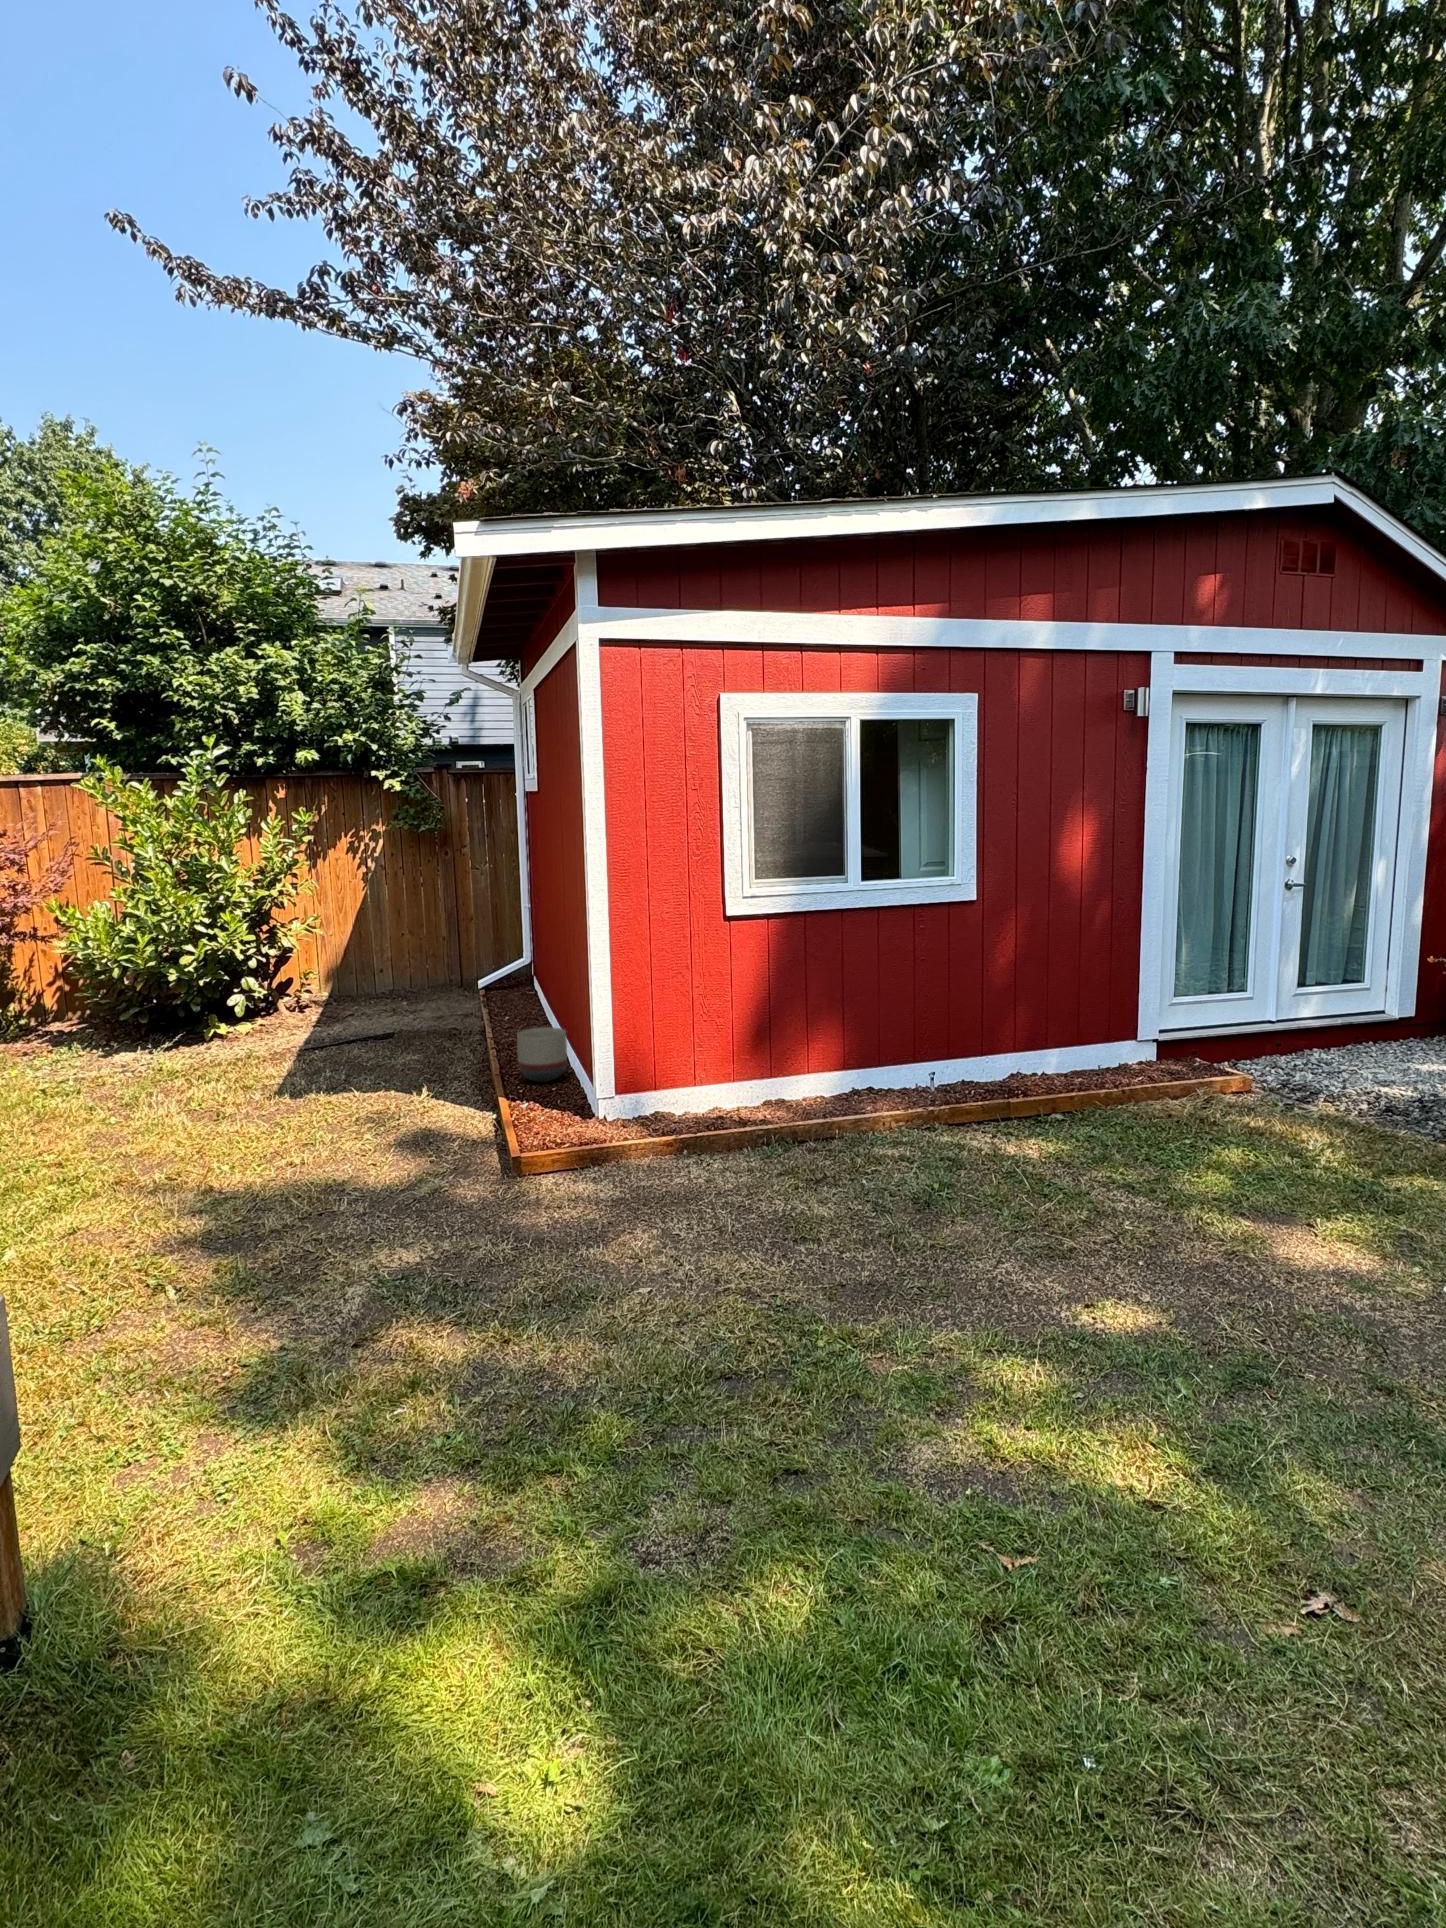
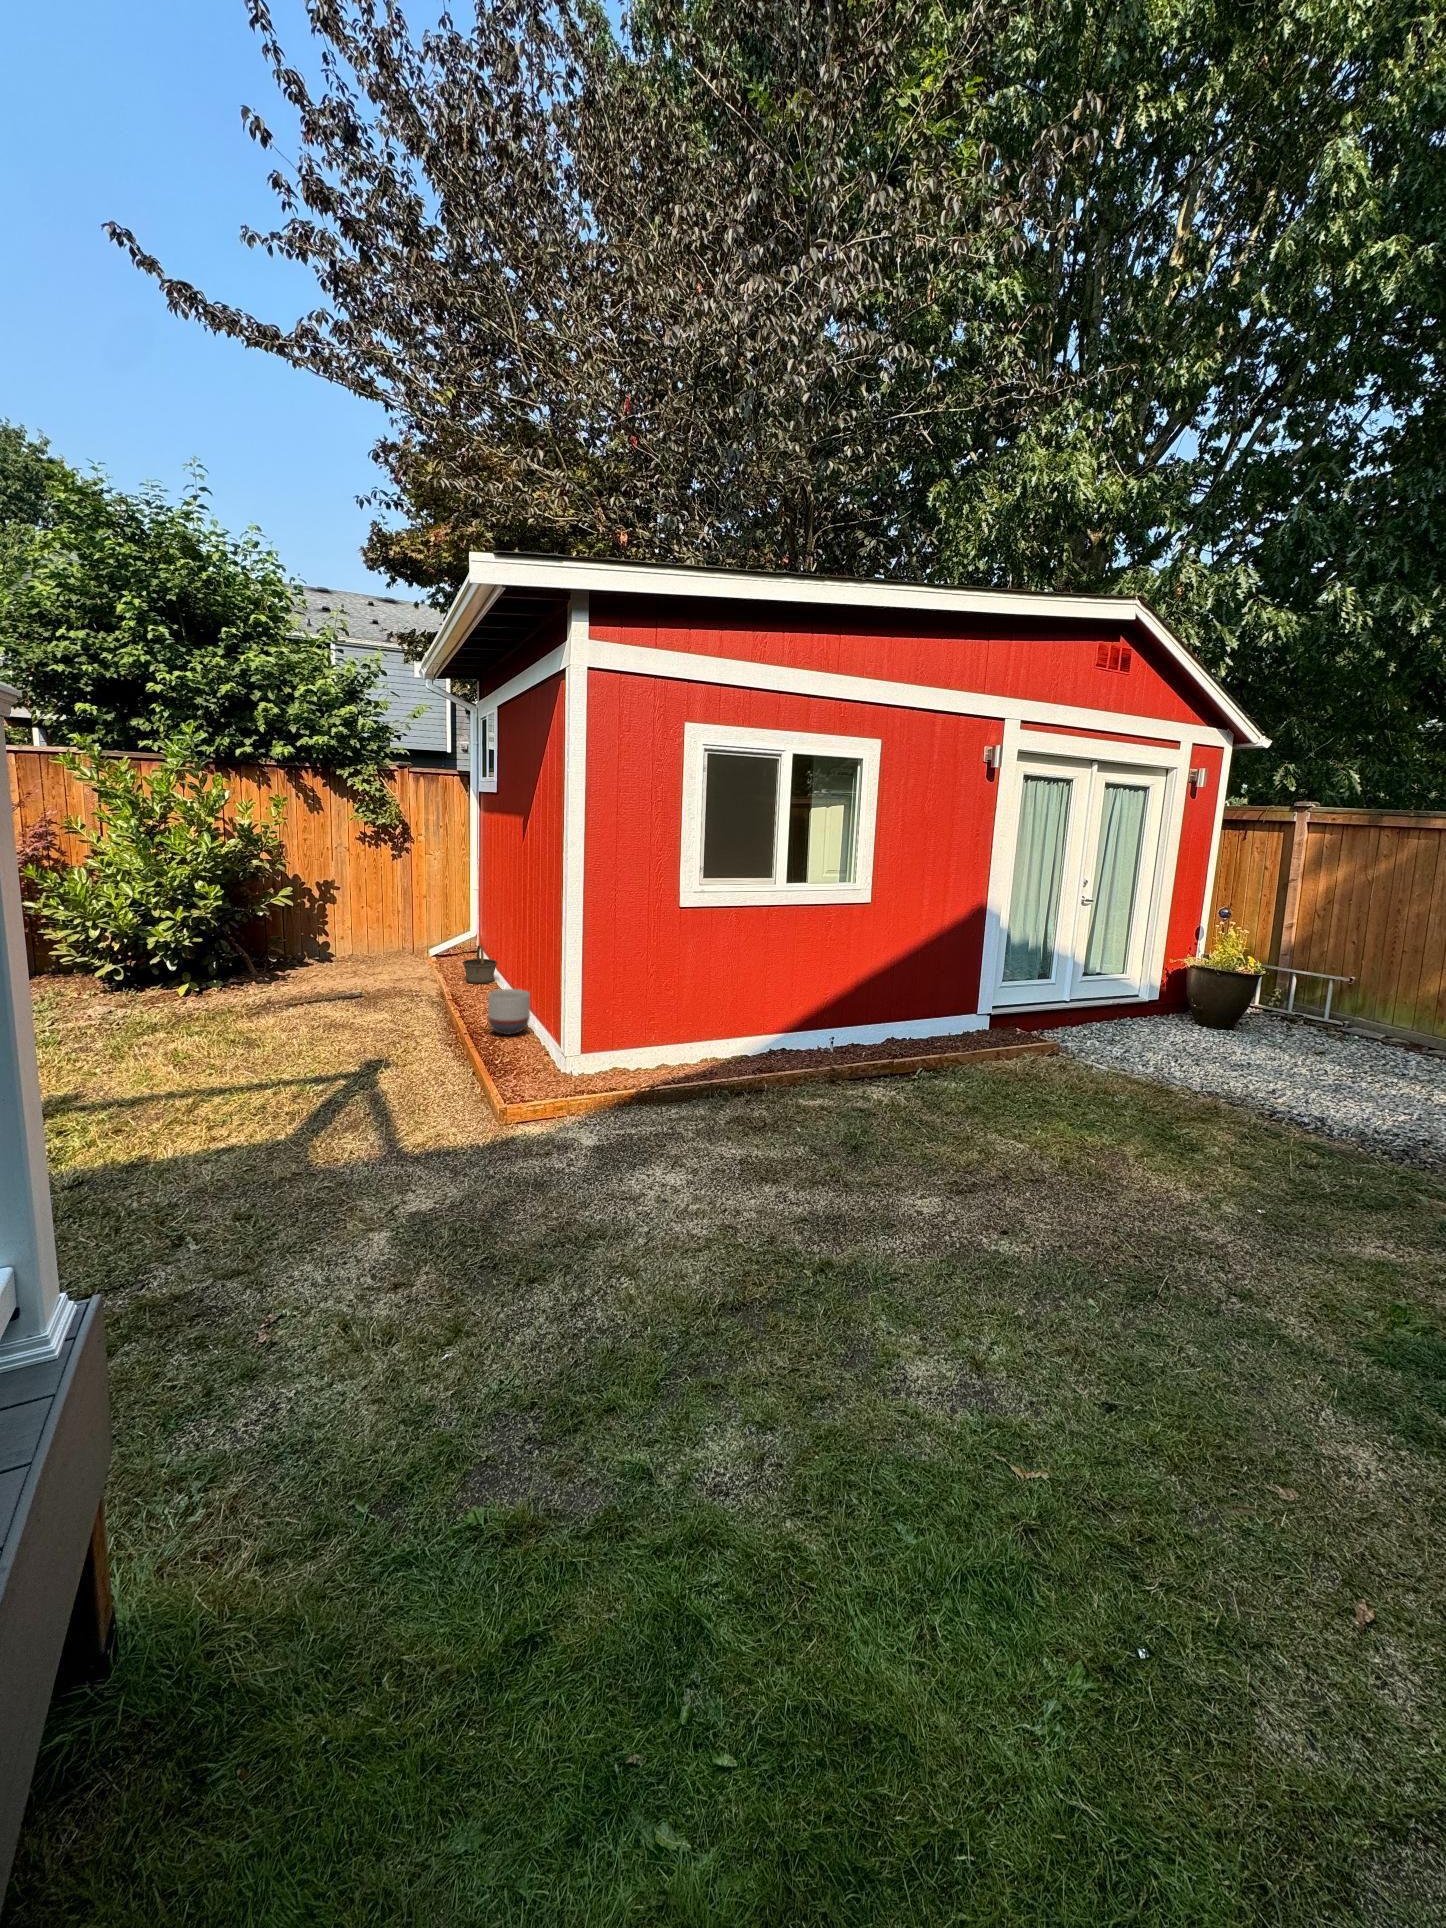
basket: none [503,981,543,1027] -> present [463,945,497,984]

